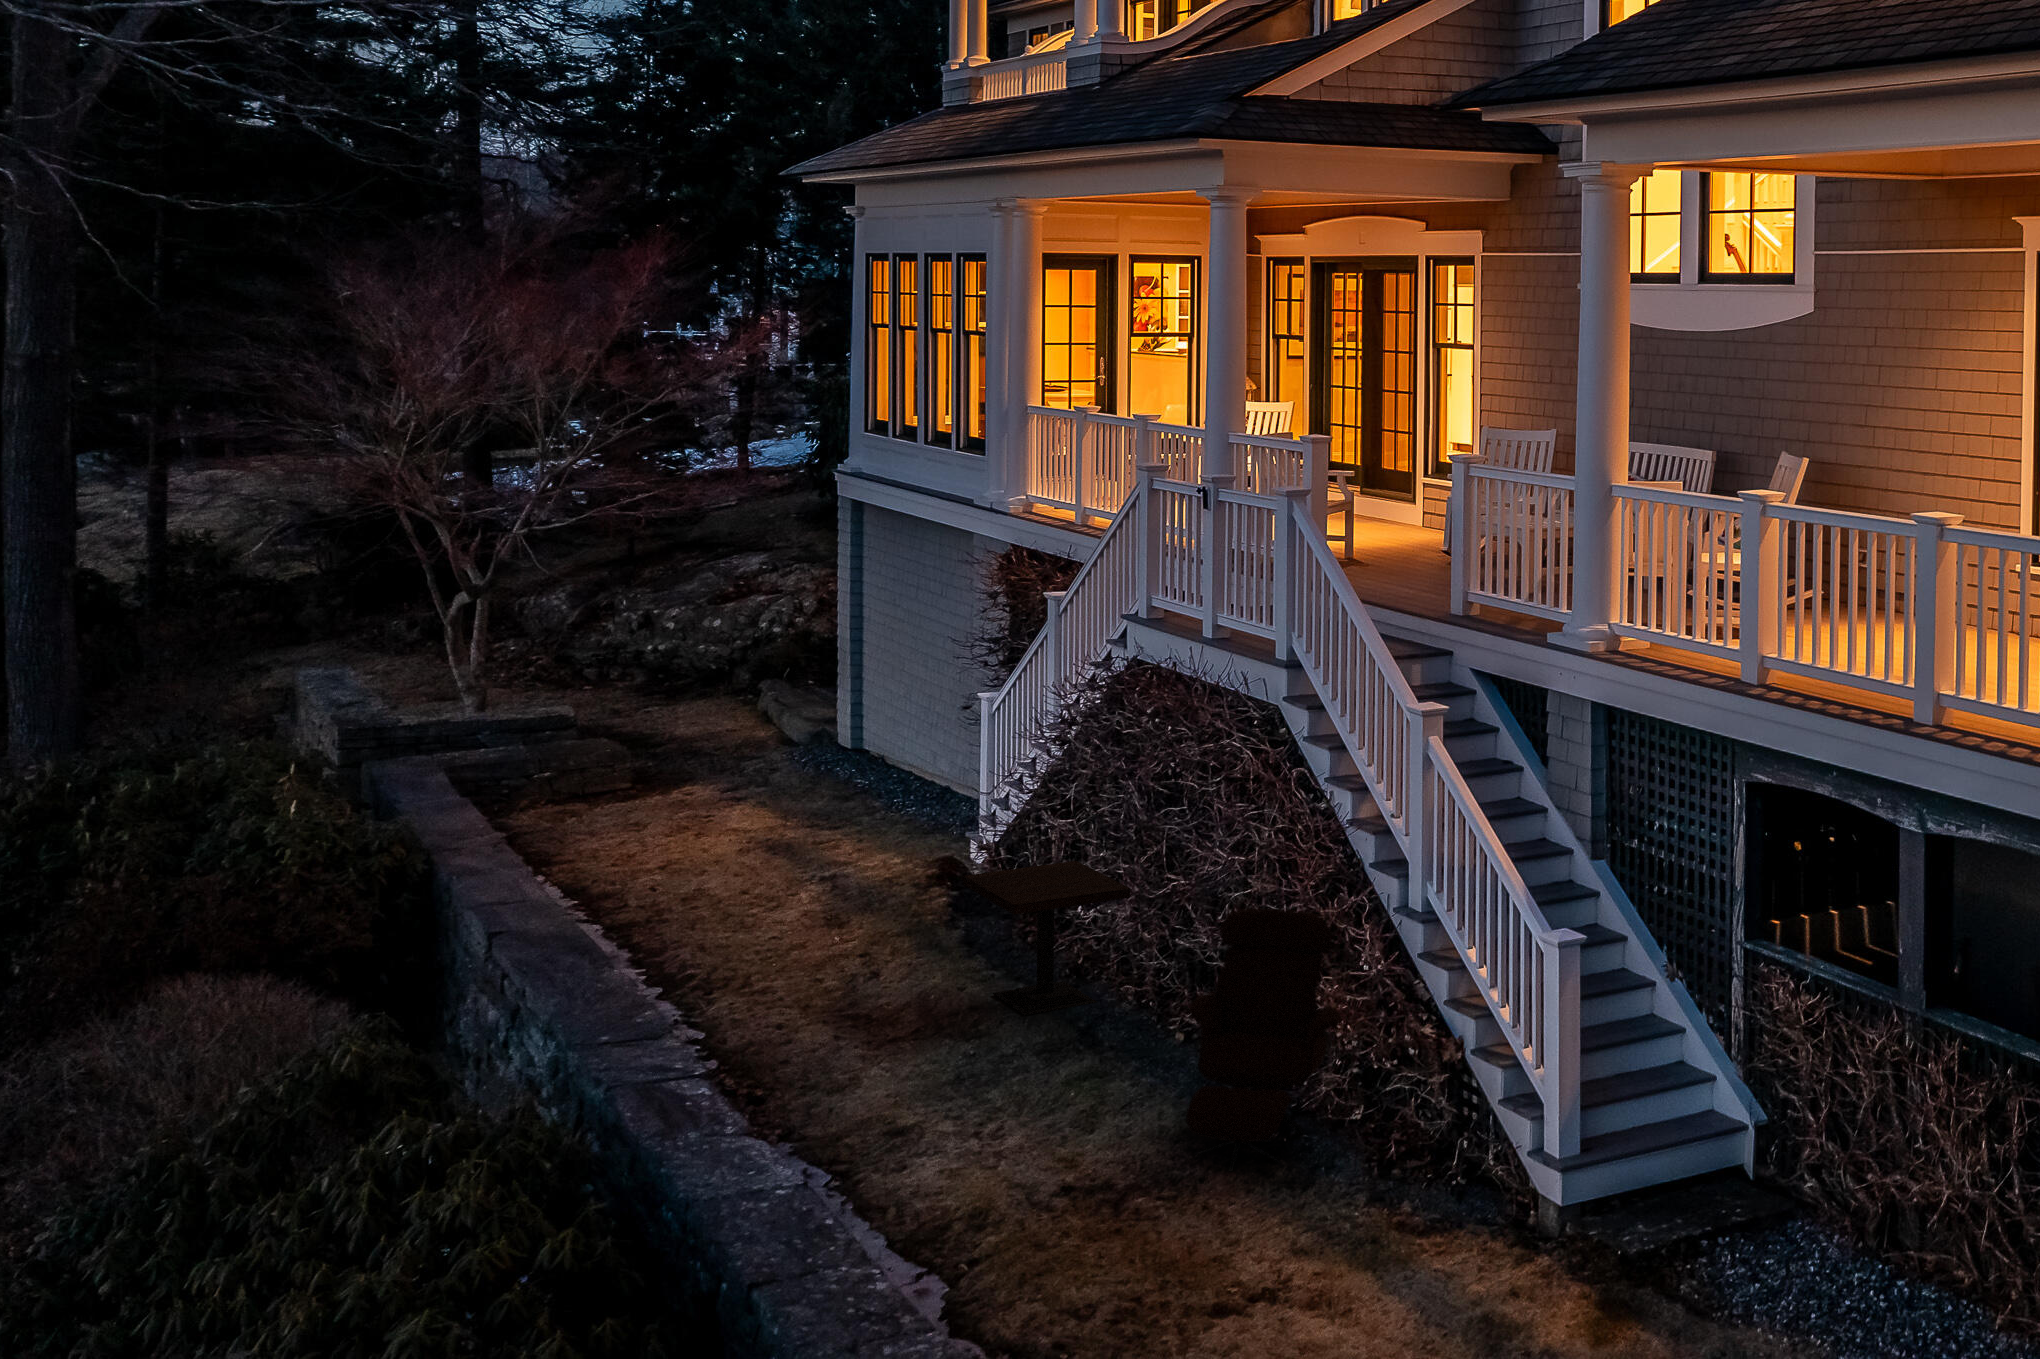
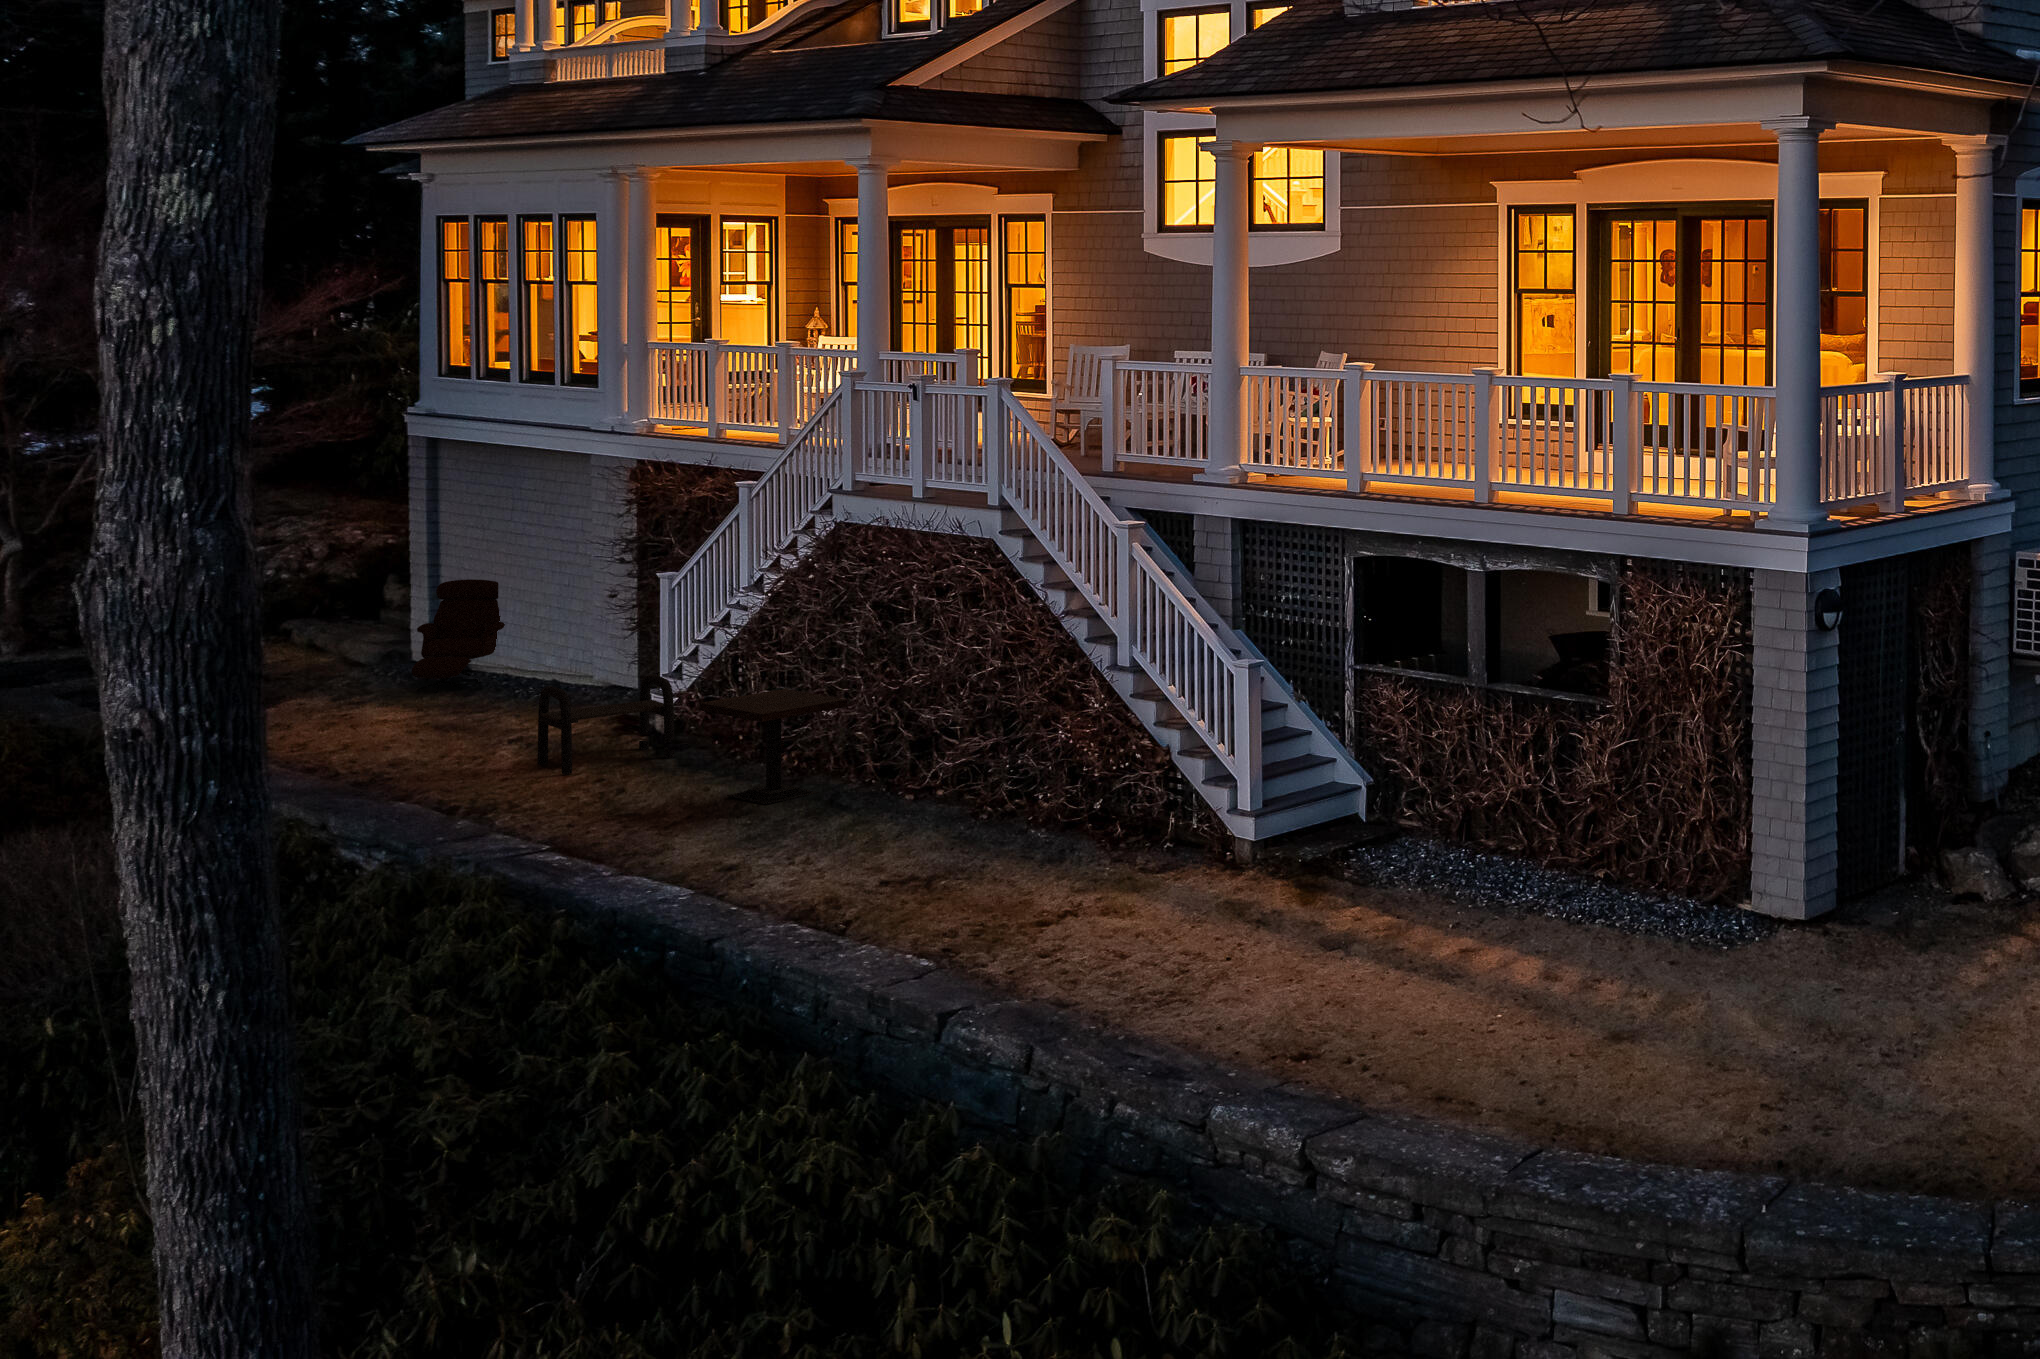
bench: none [841,814,986,931] -> present [538,674,674,774]
lounge chair: present [1186,909,1341,1171] -> present [412,579,505,693]

